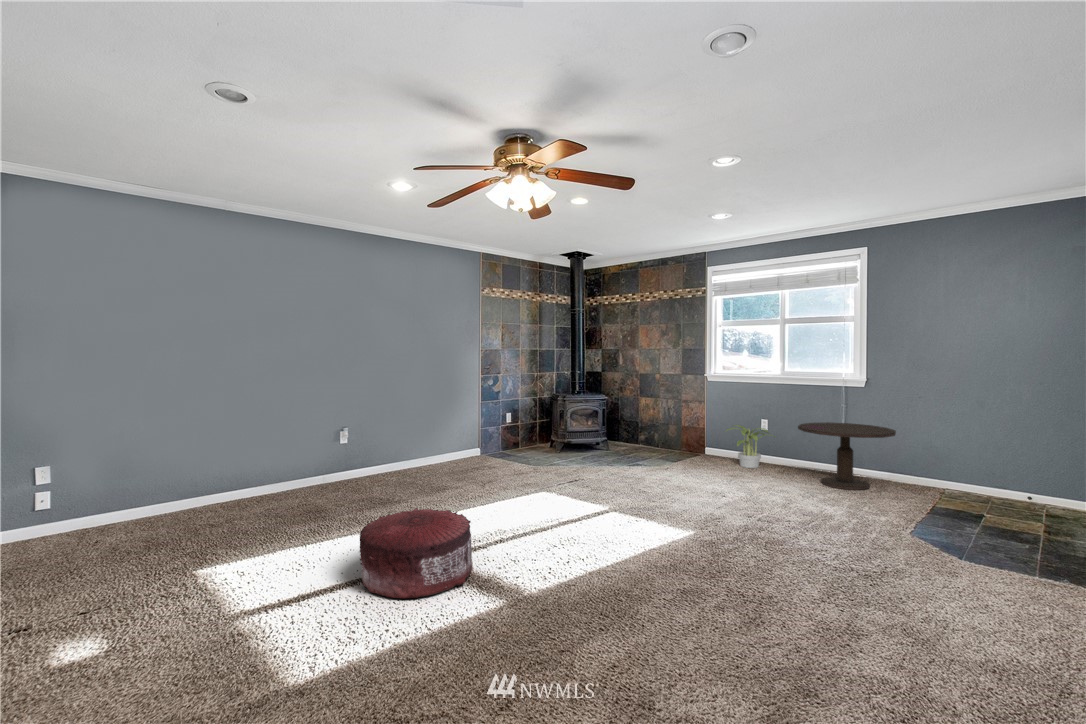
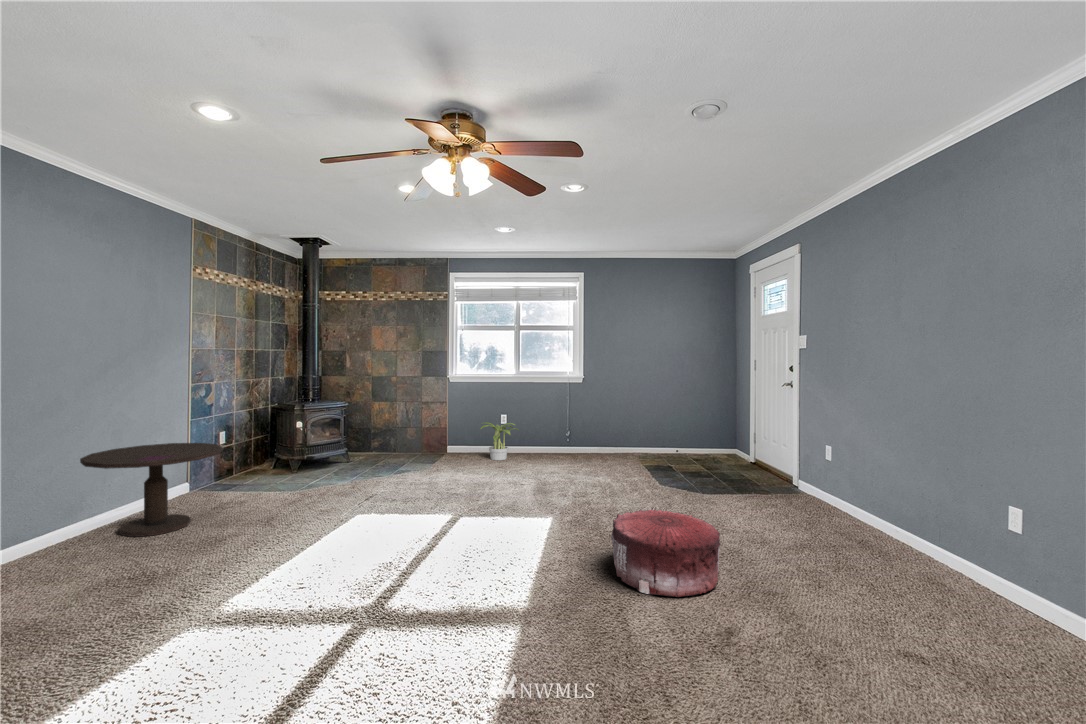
side table: present [798,422,896,490] -> present [80,443,222,537]
pouf: present [360,508,473,599] -> present [611,508,721,597]

